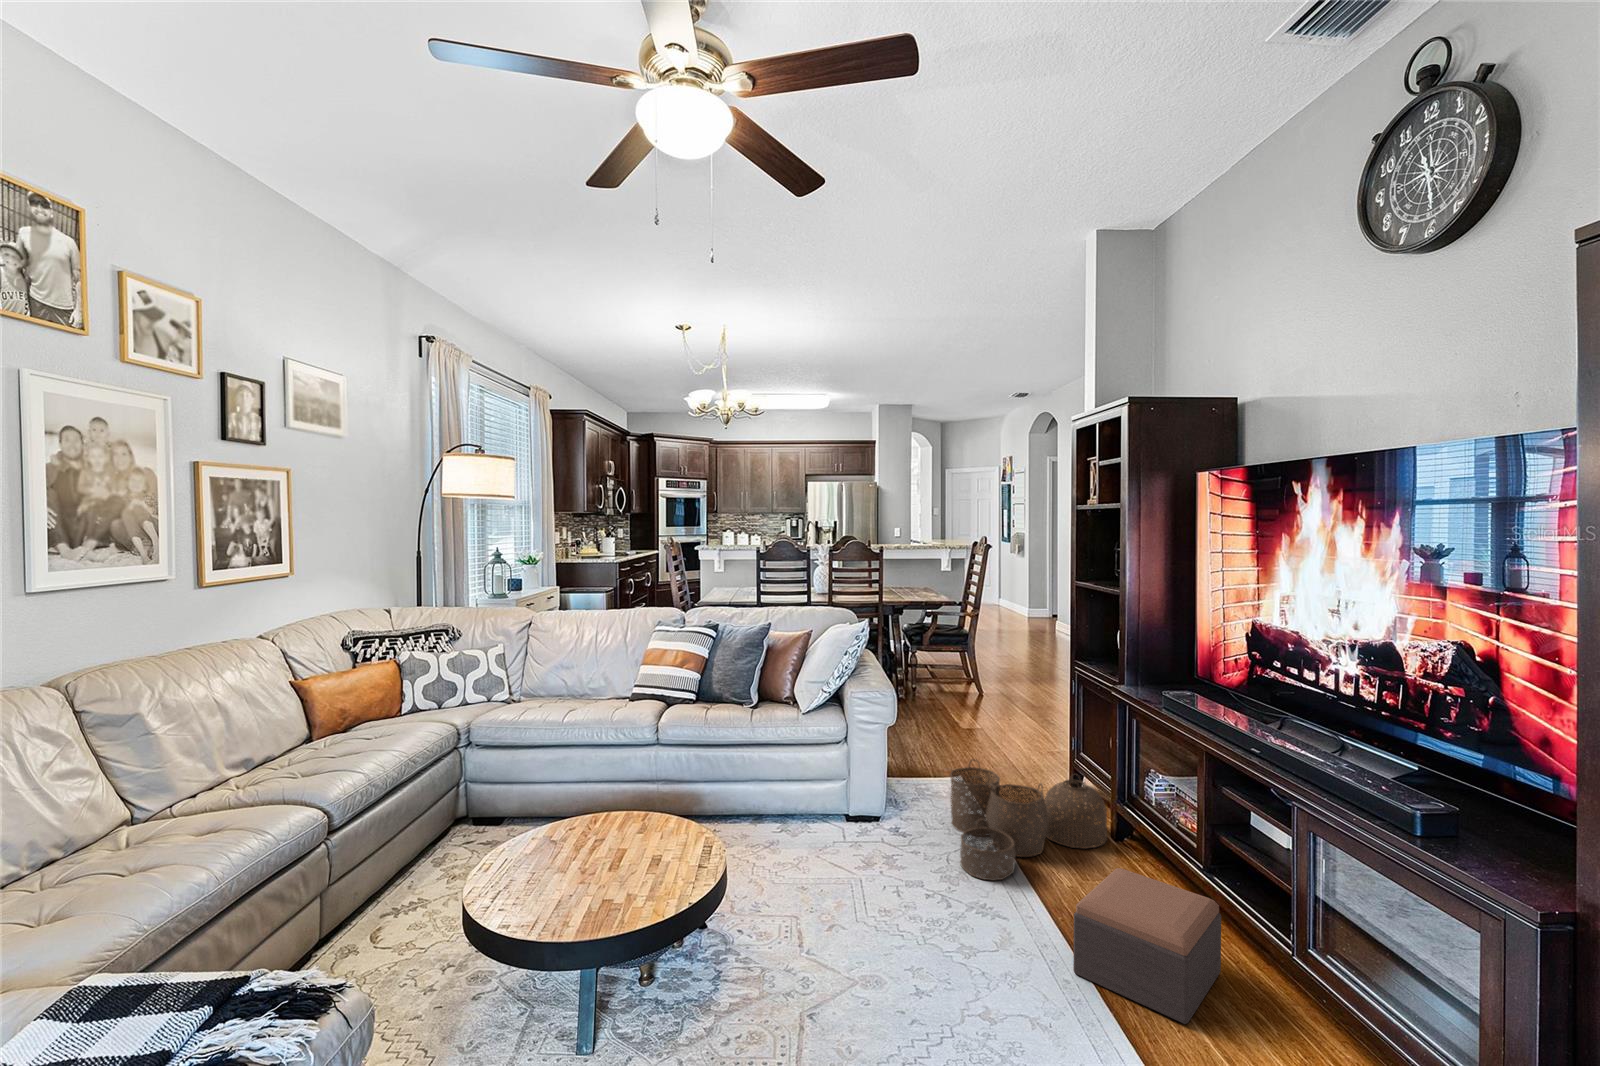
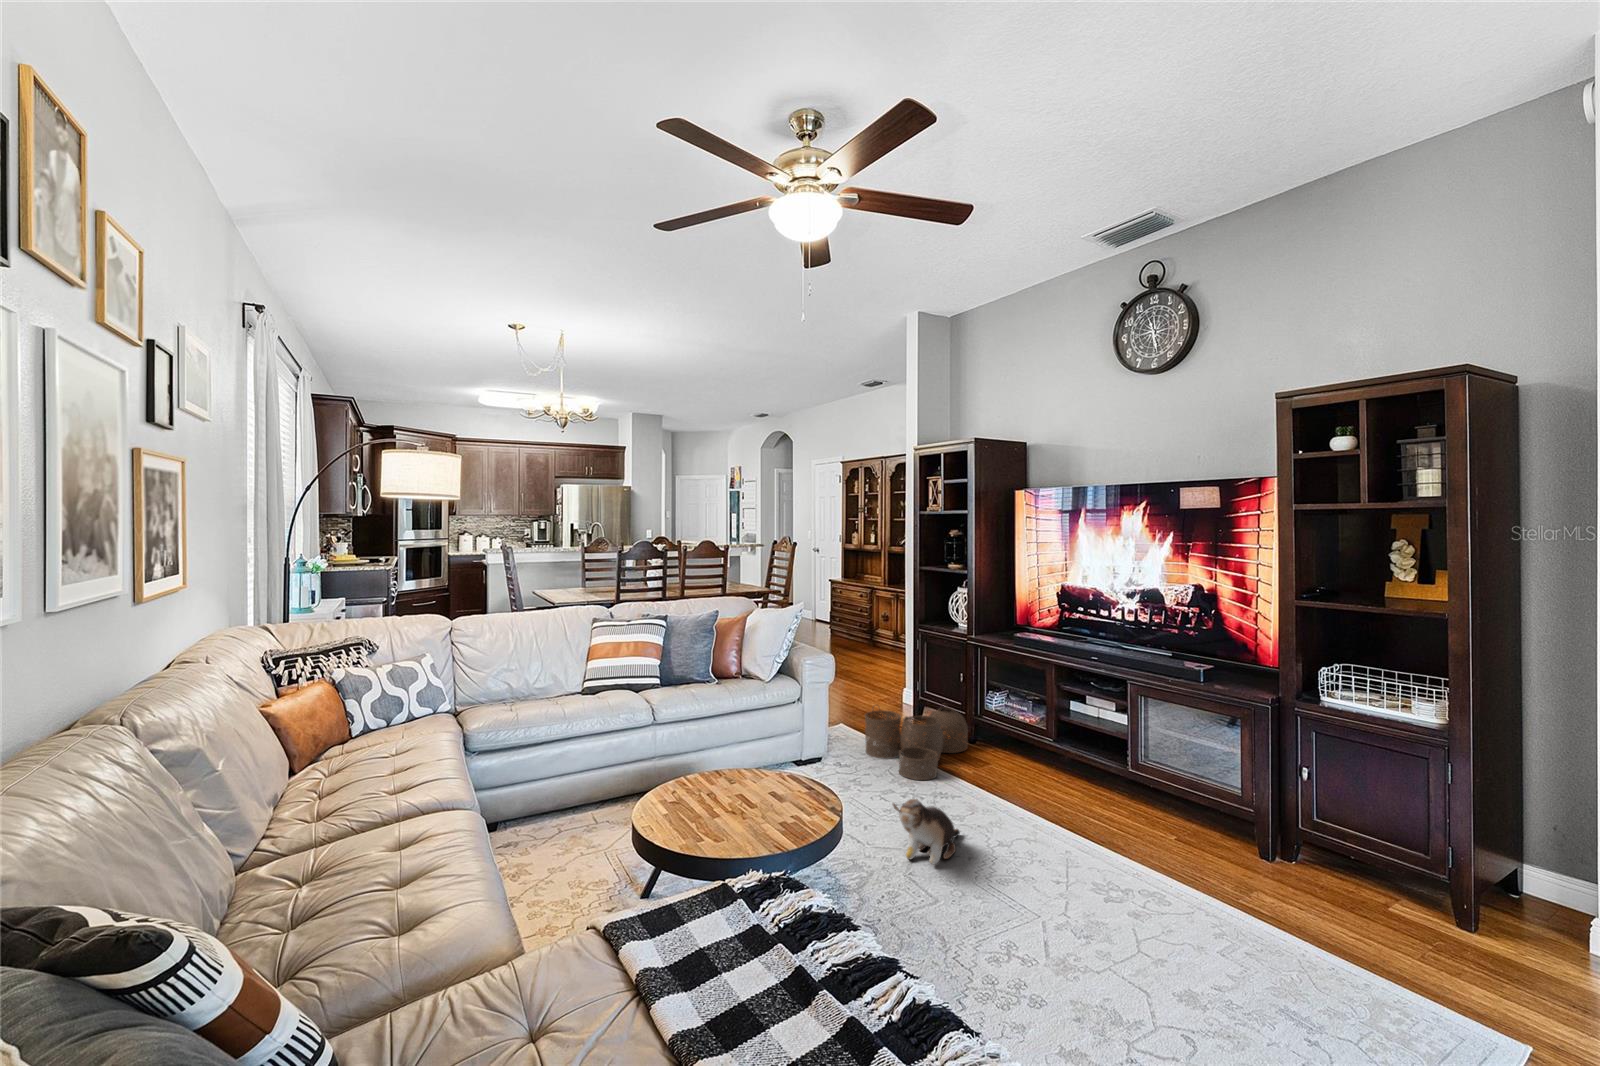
footstool: present [1073,868,1221,1024] -> none [1018,746,1094,819]
plush toy: none [782,912,934,1018] -> present [893,799,960,864]

